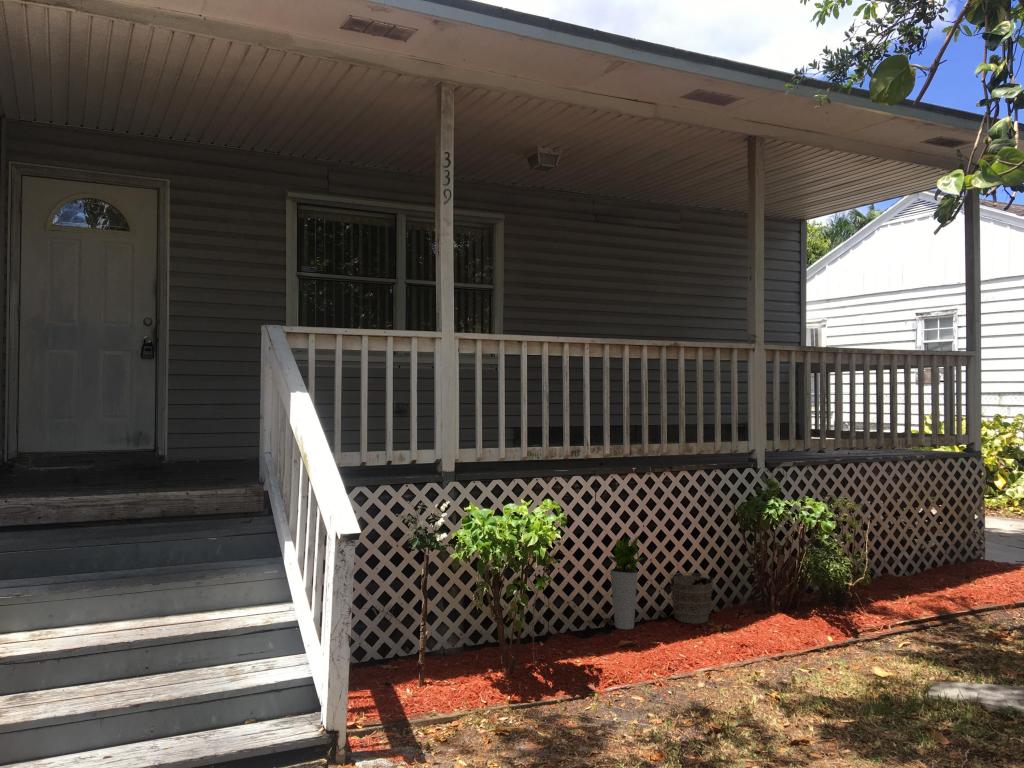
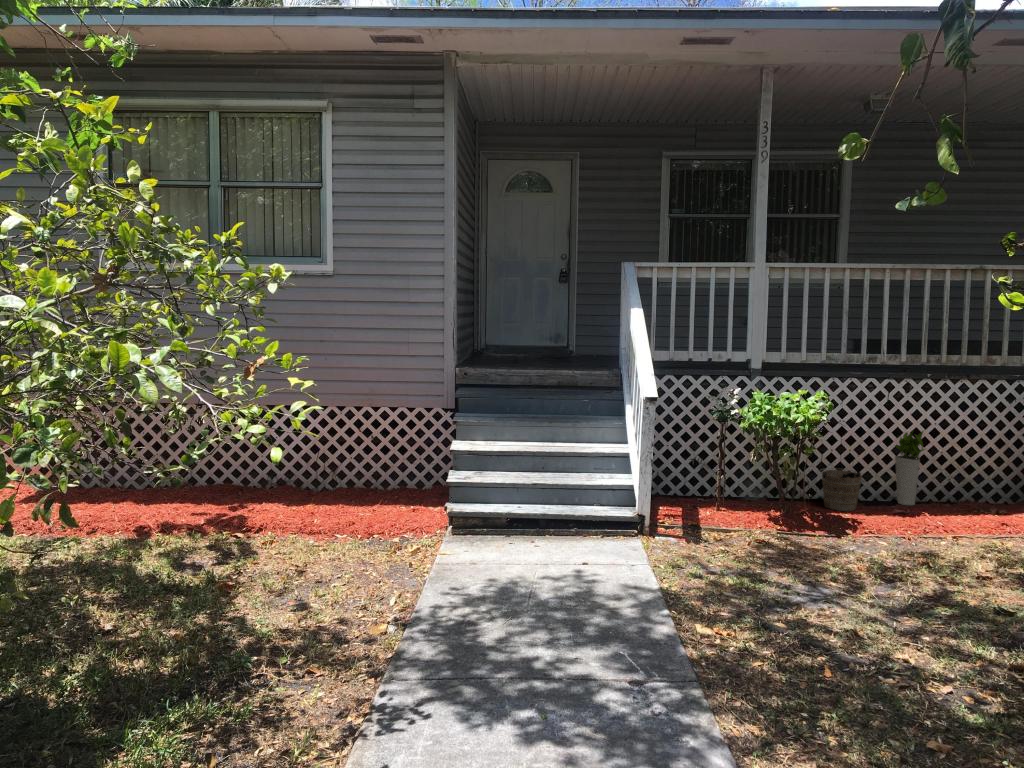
bucket: present [670,574,713,624] -> present [822,470,862,511]

